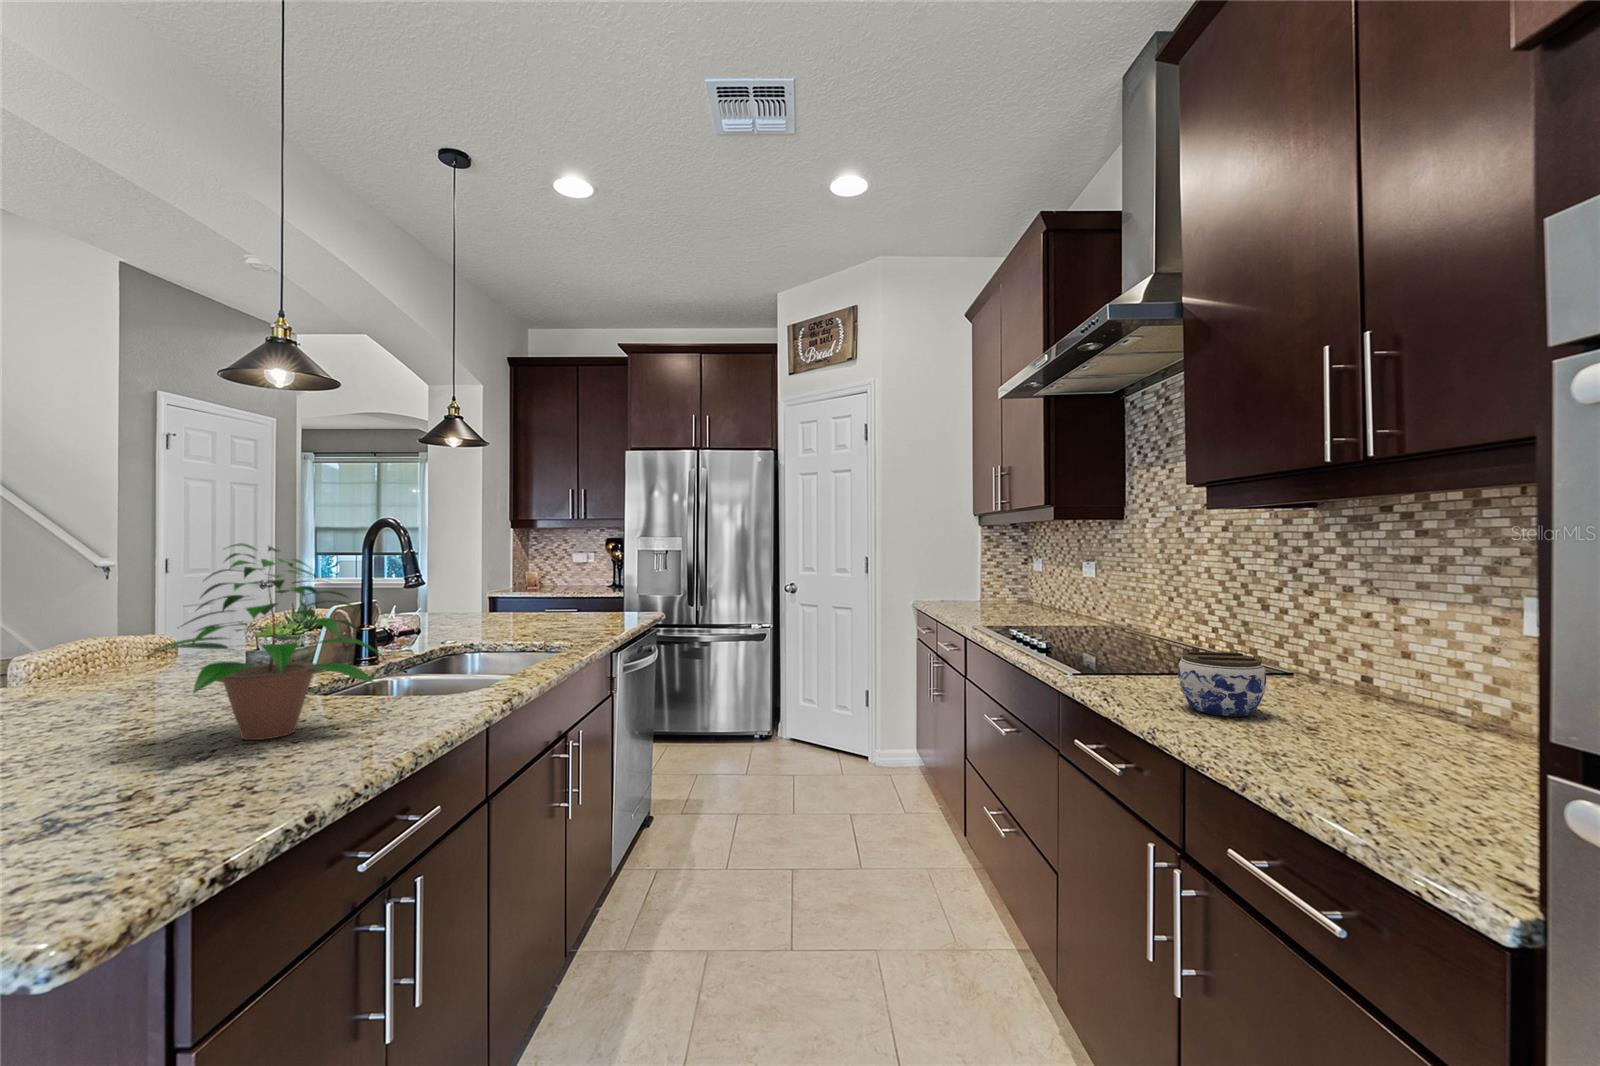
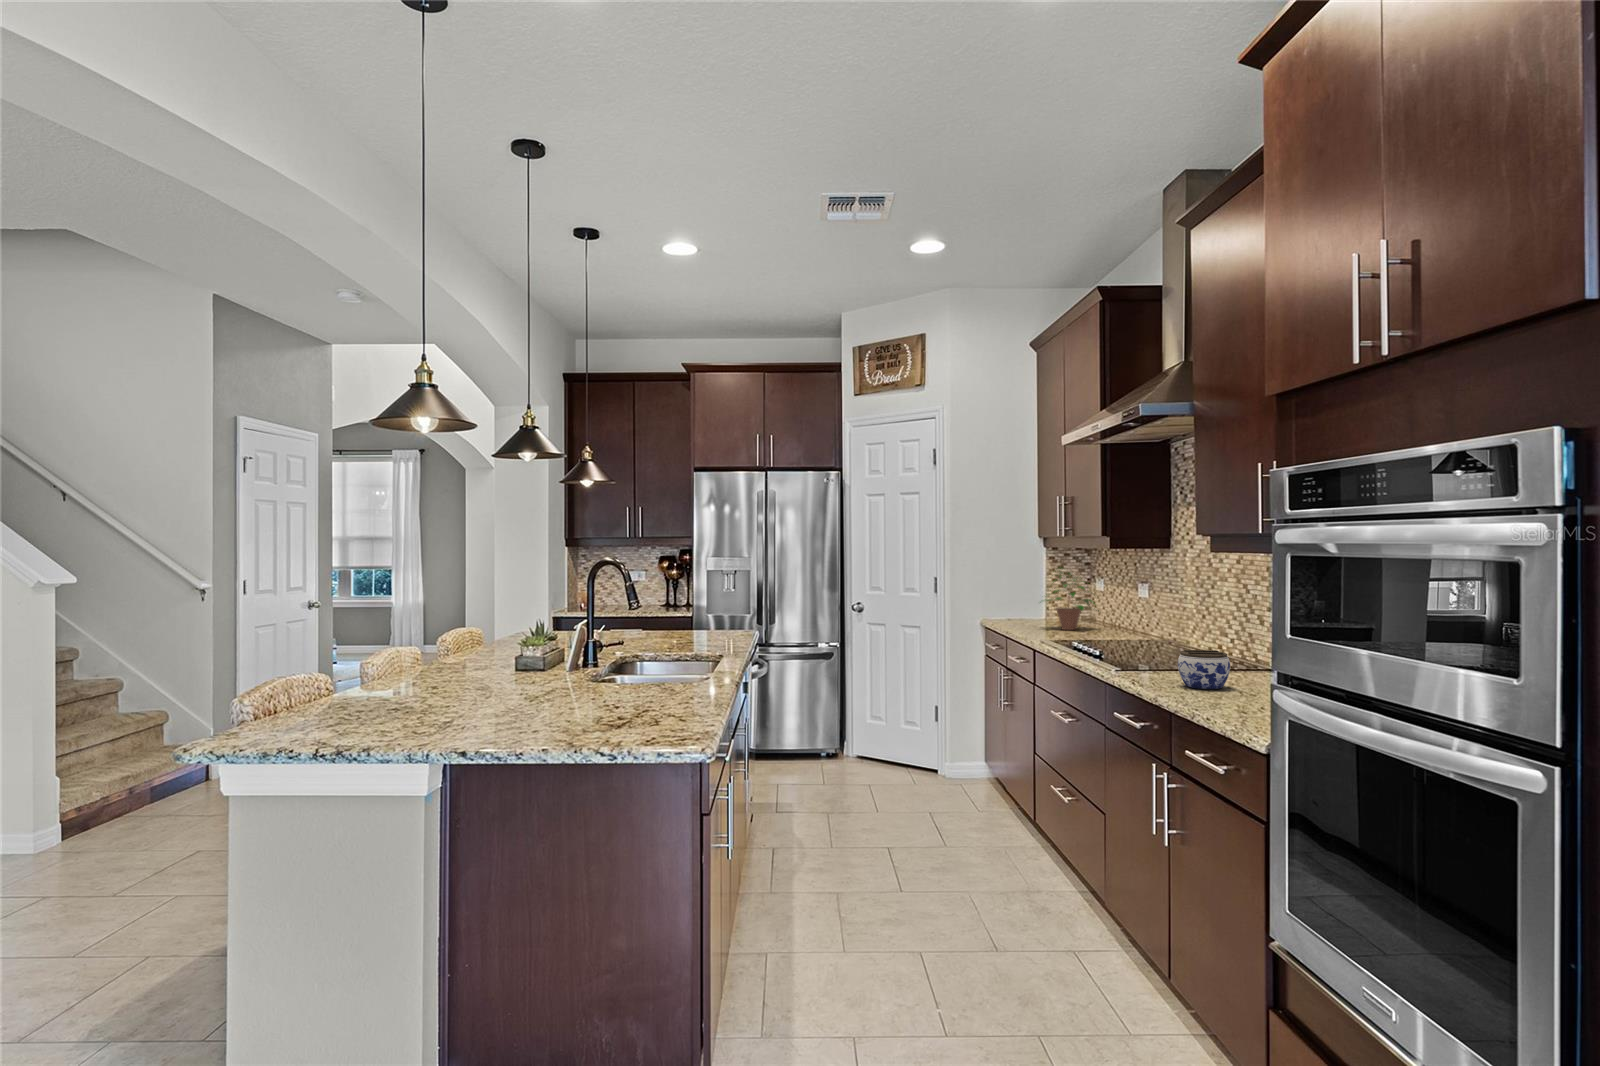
potted plant: present [148,543,384,740] -> present [1047,568,1099,630]

